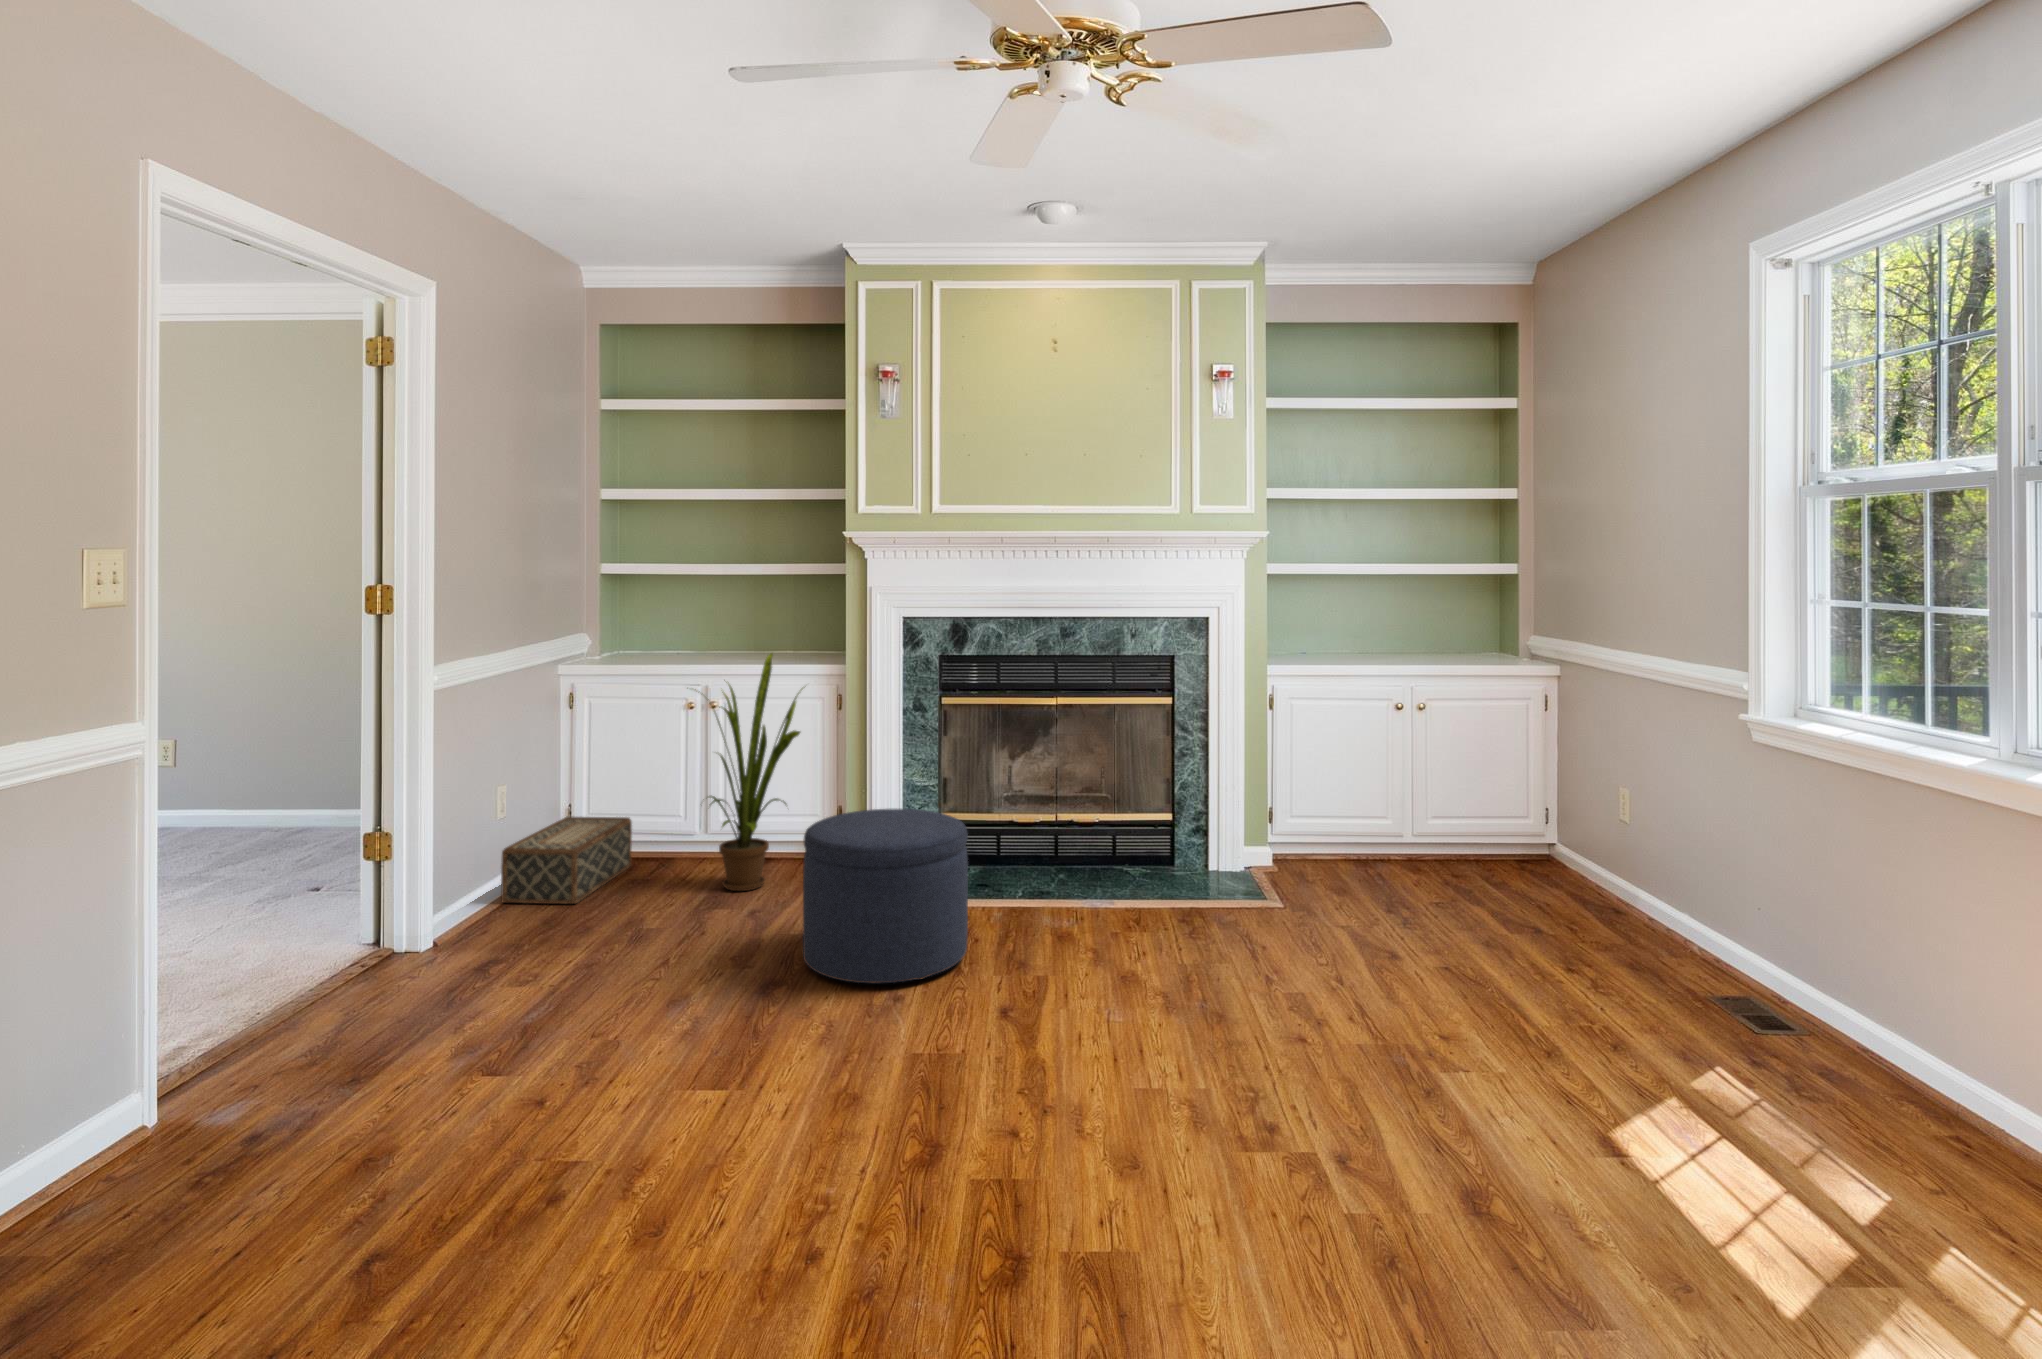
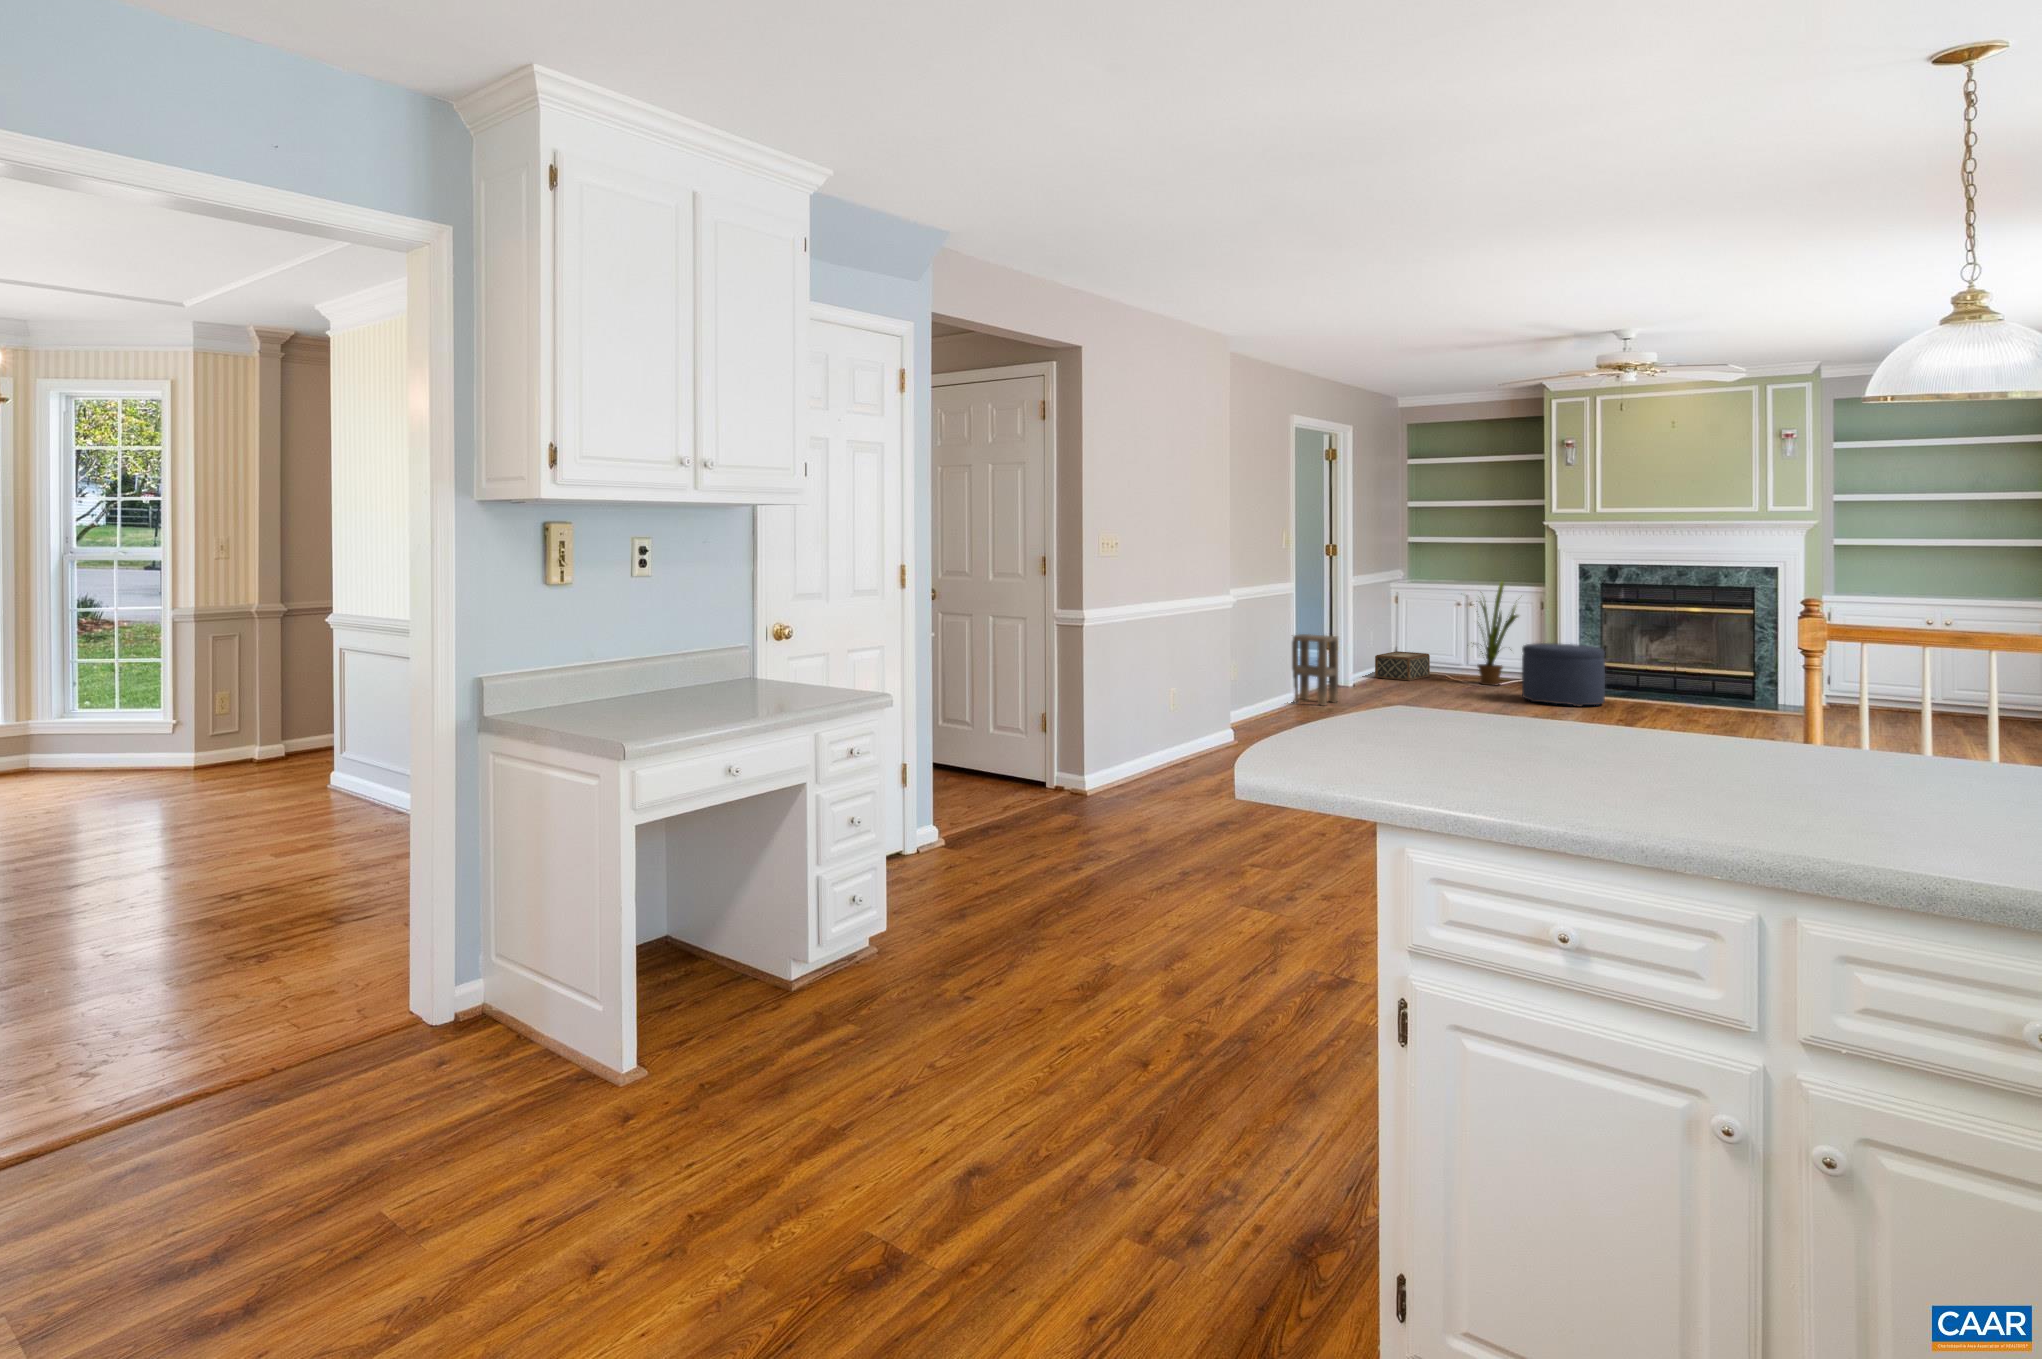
side table: none [13,921,251,1230] -> present [1292,634,1338,705]

